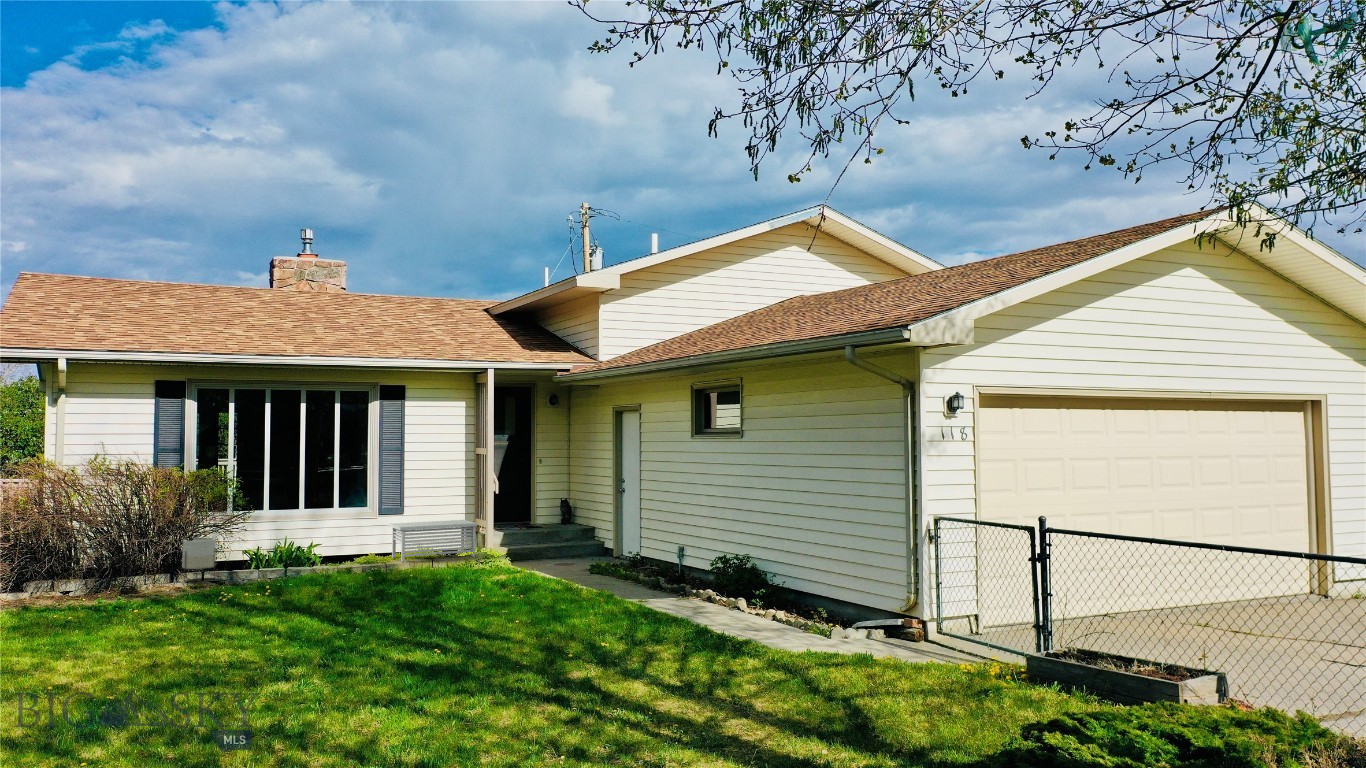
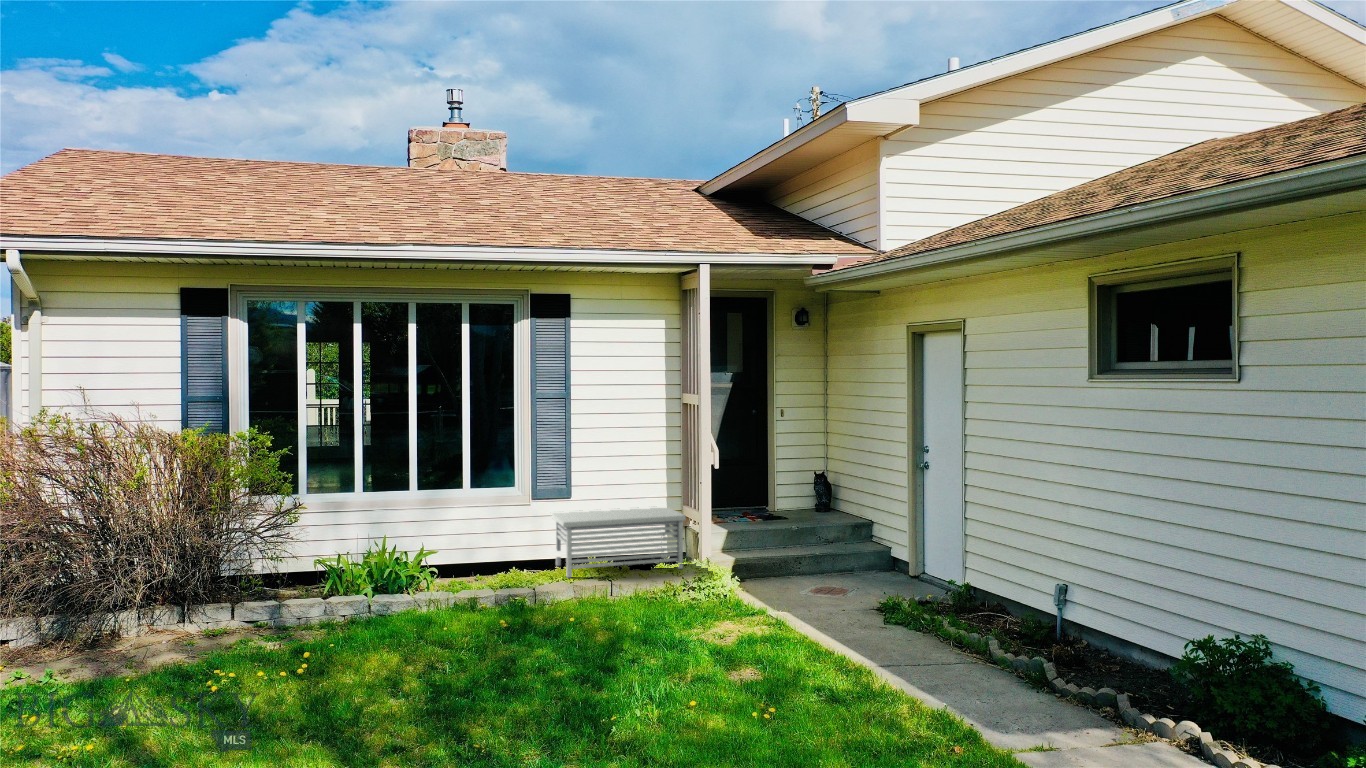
planter: present [182,538,216,570] -> none [216,540,269,614]

